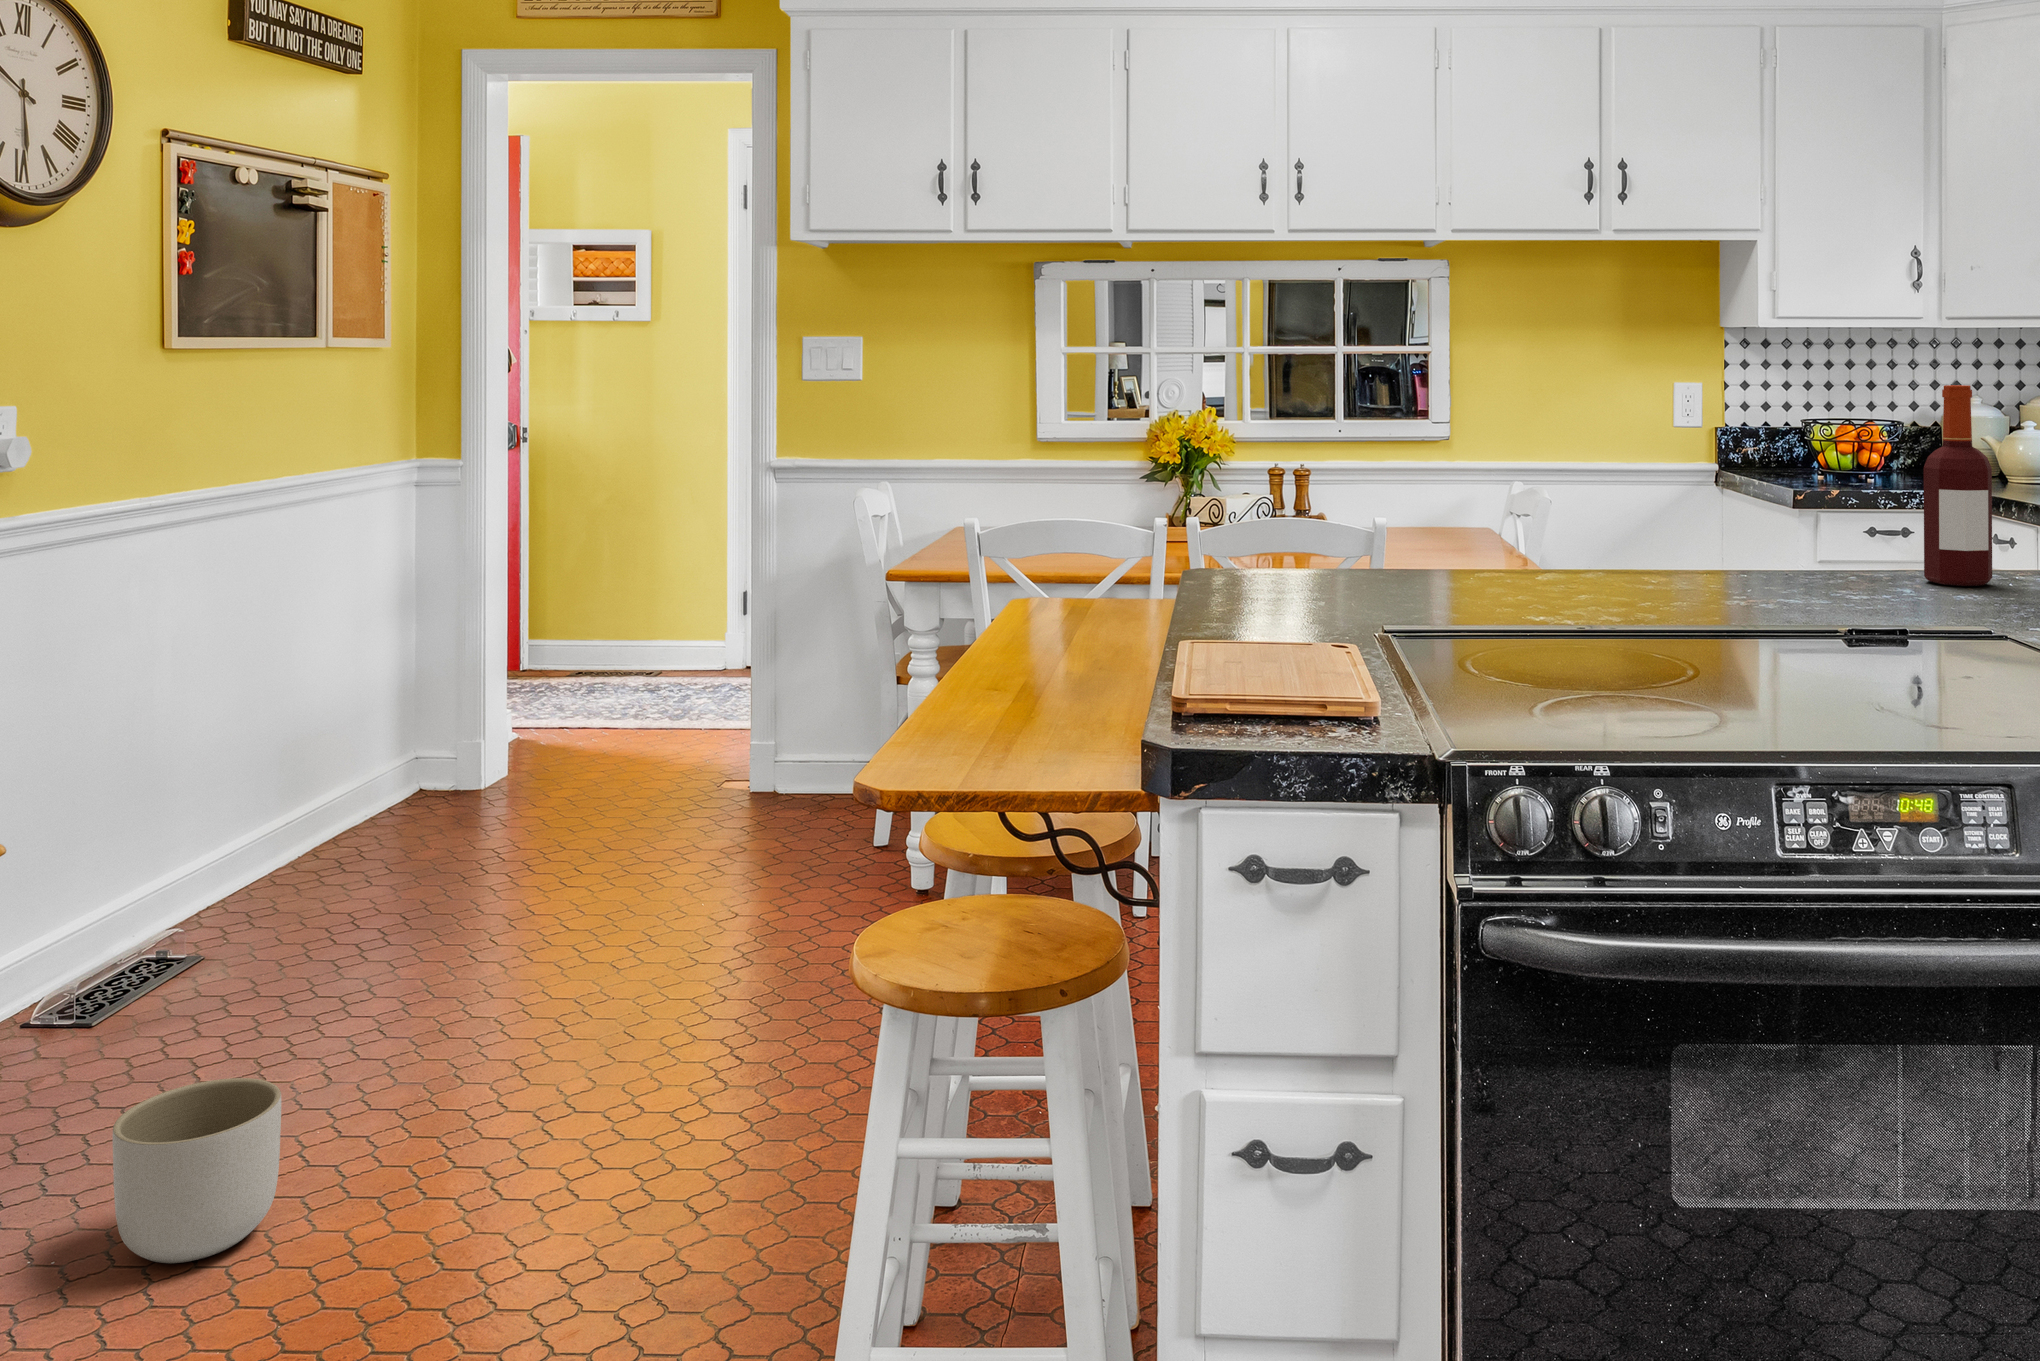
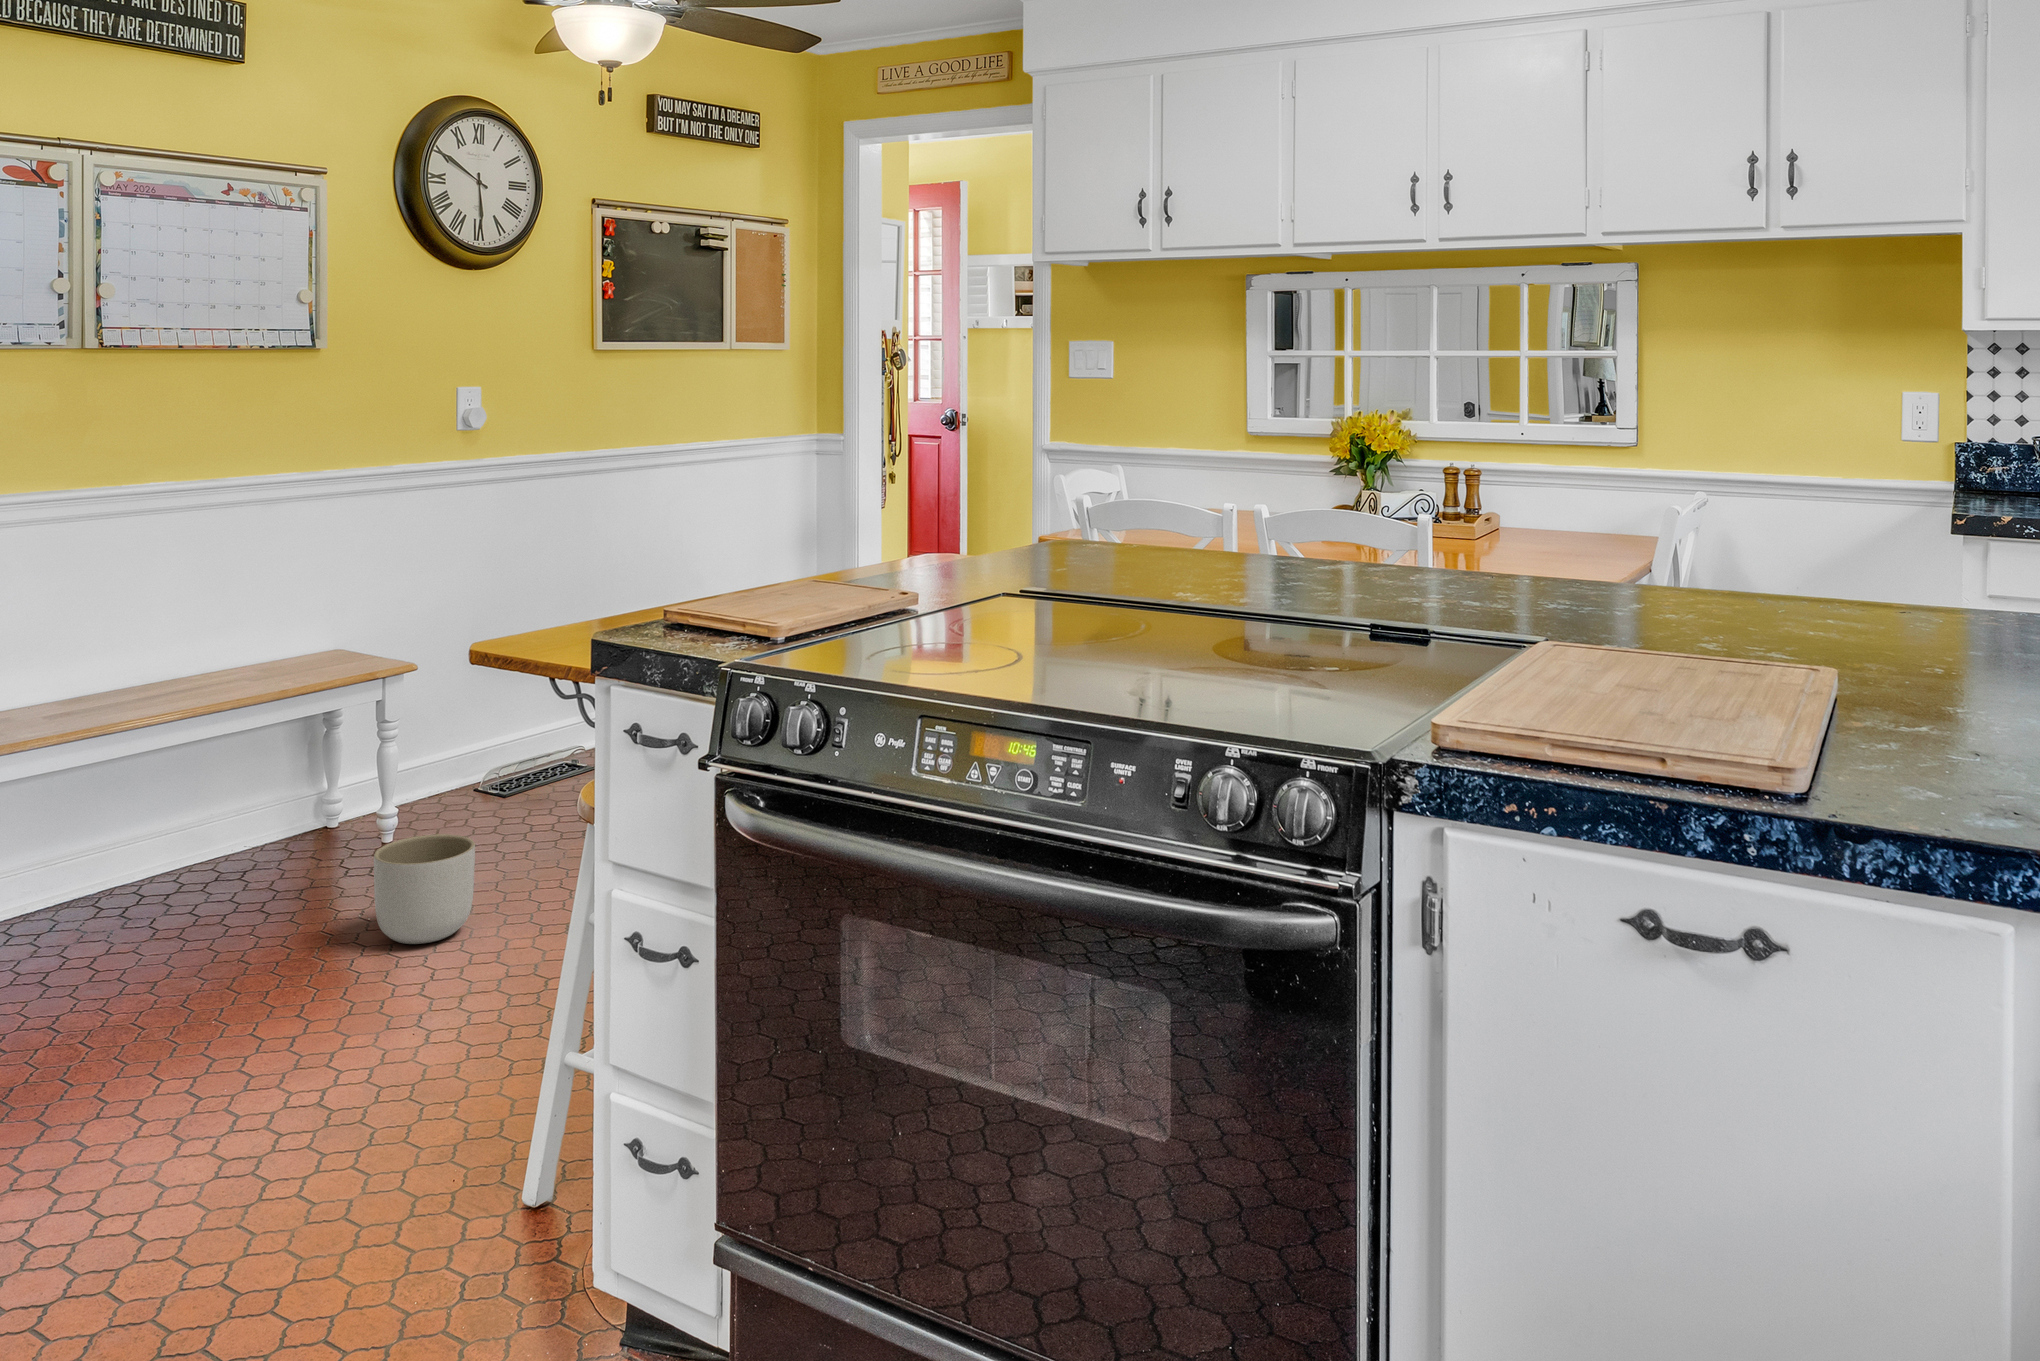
bottle: present [1924,385,1992,586] -> none [1659,395,1728,607]

